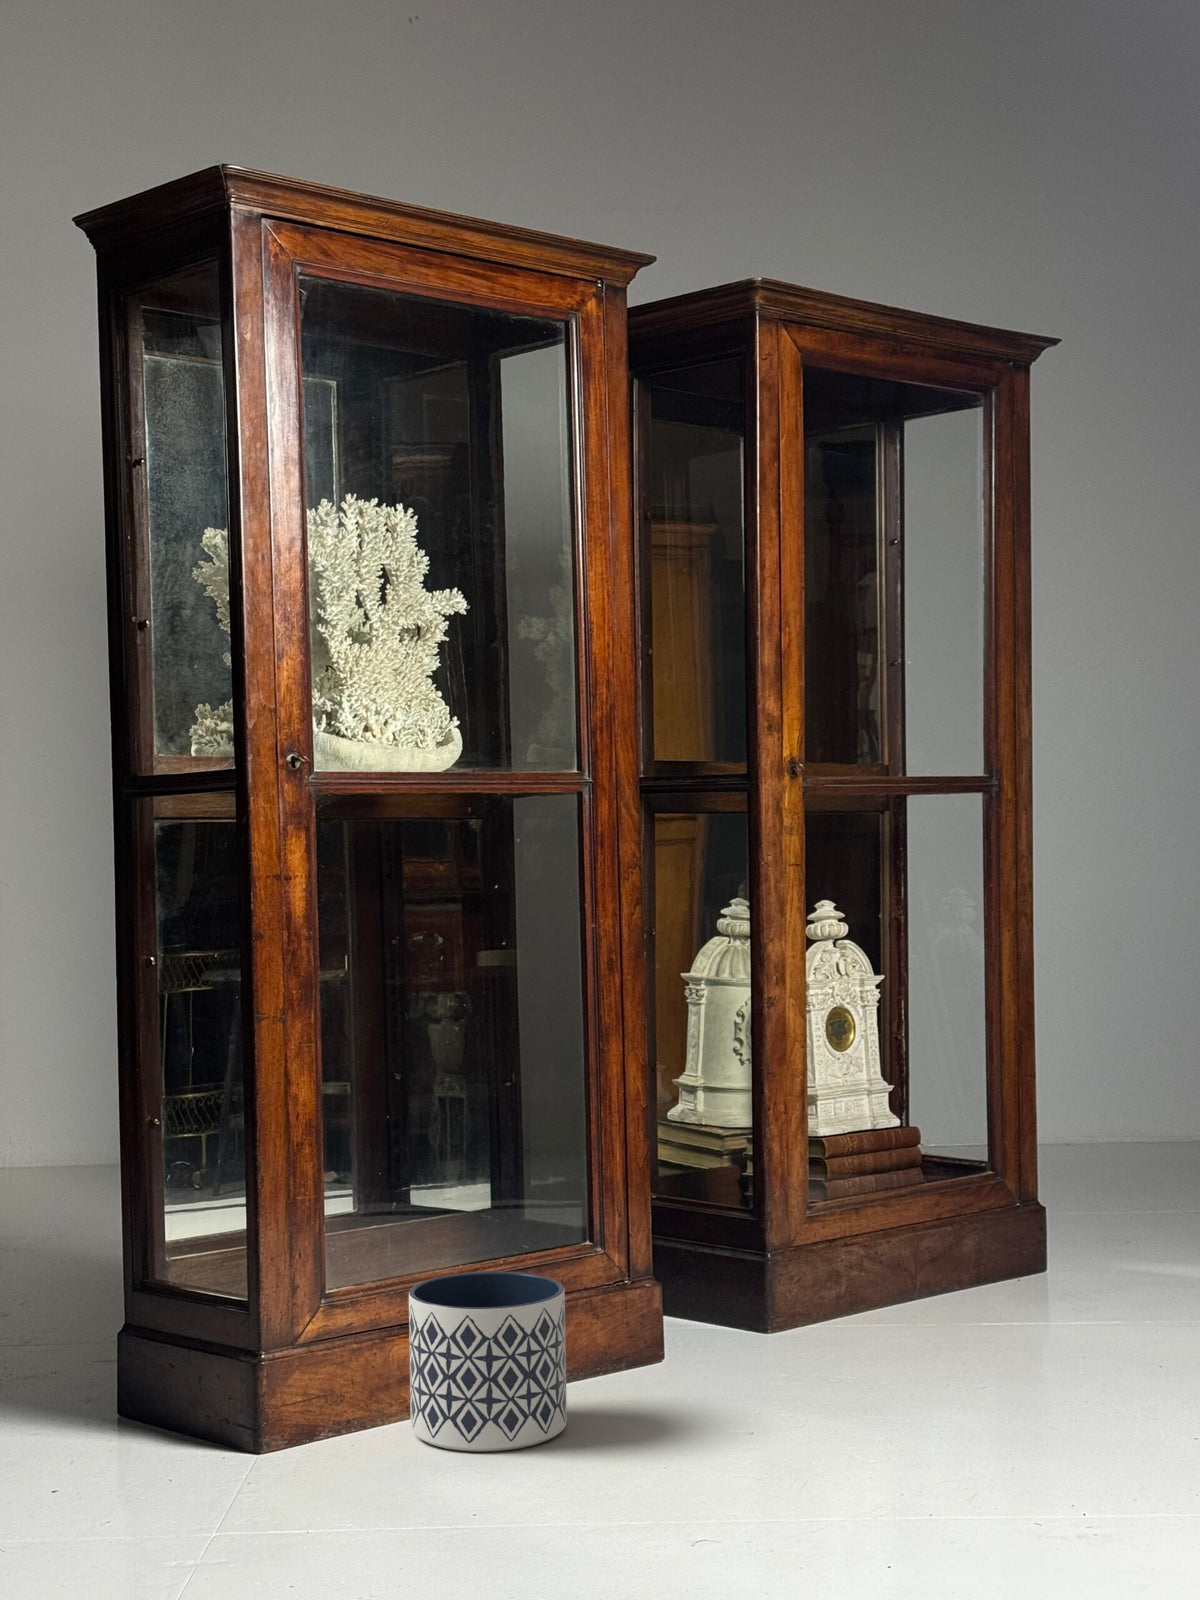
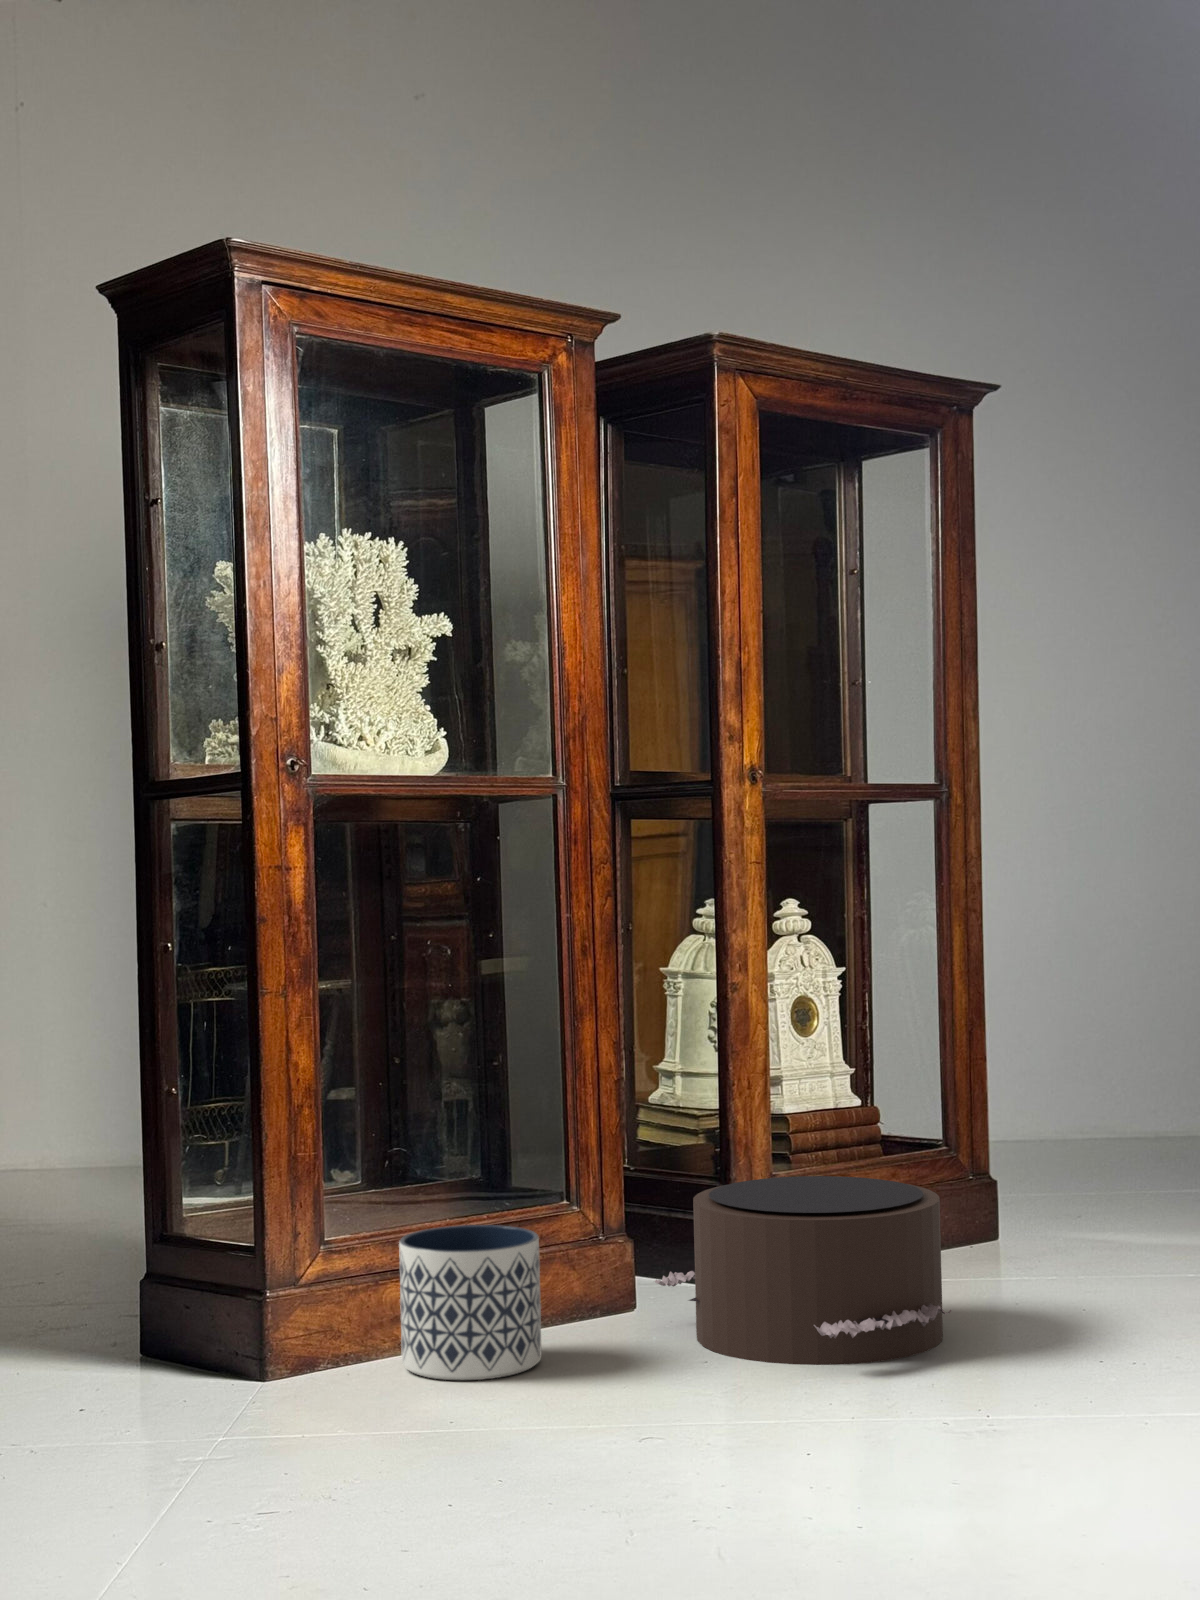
pouf: none [684,1213,1023,1434] -> present [655,1176,951,1365]

